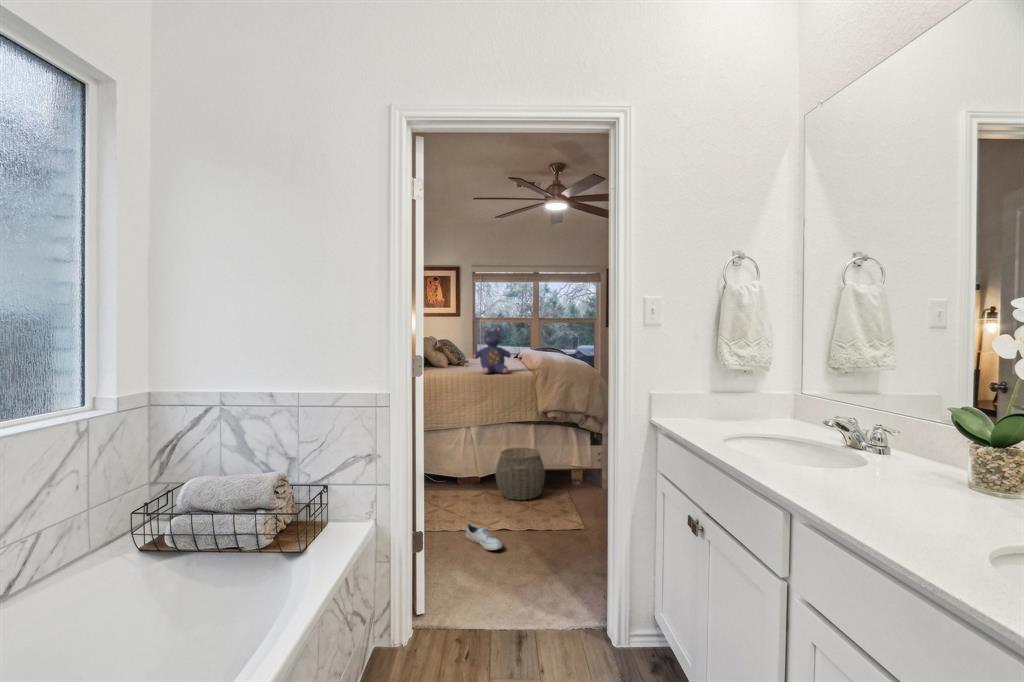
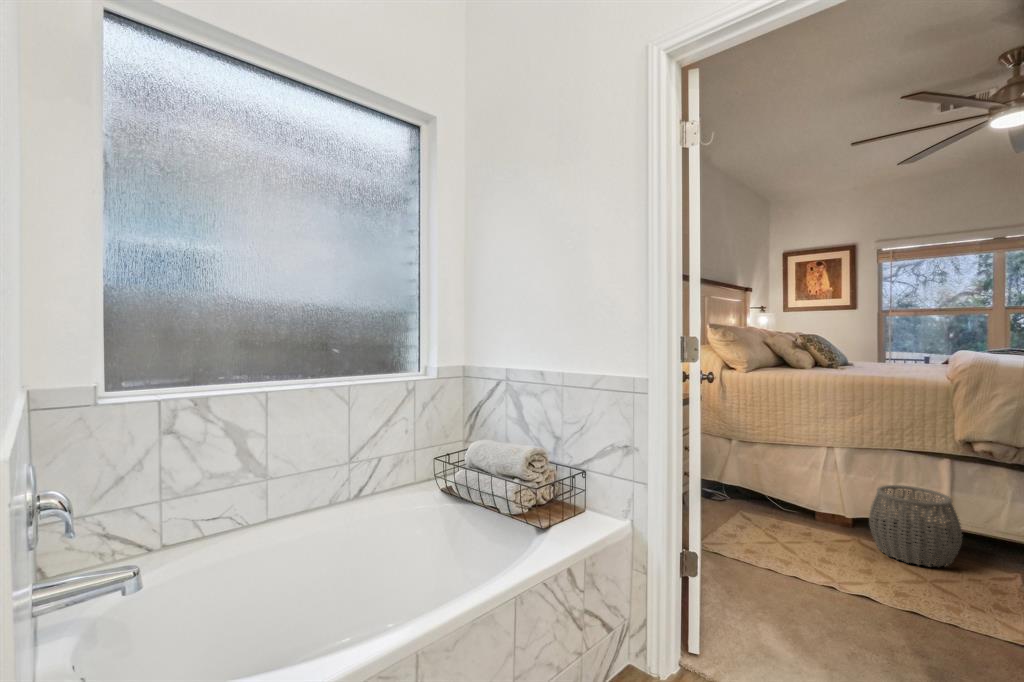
teddy bear: present [474,327,511,374] -> none [840,312,905,378]
shoe: present [466,524,502,550] -> none [798,570,849,617]

